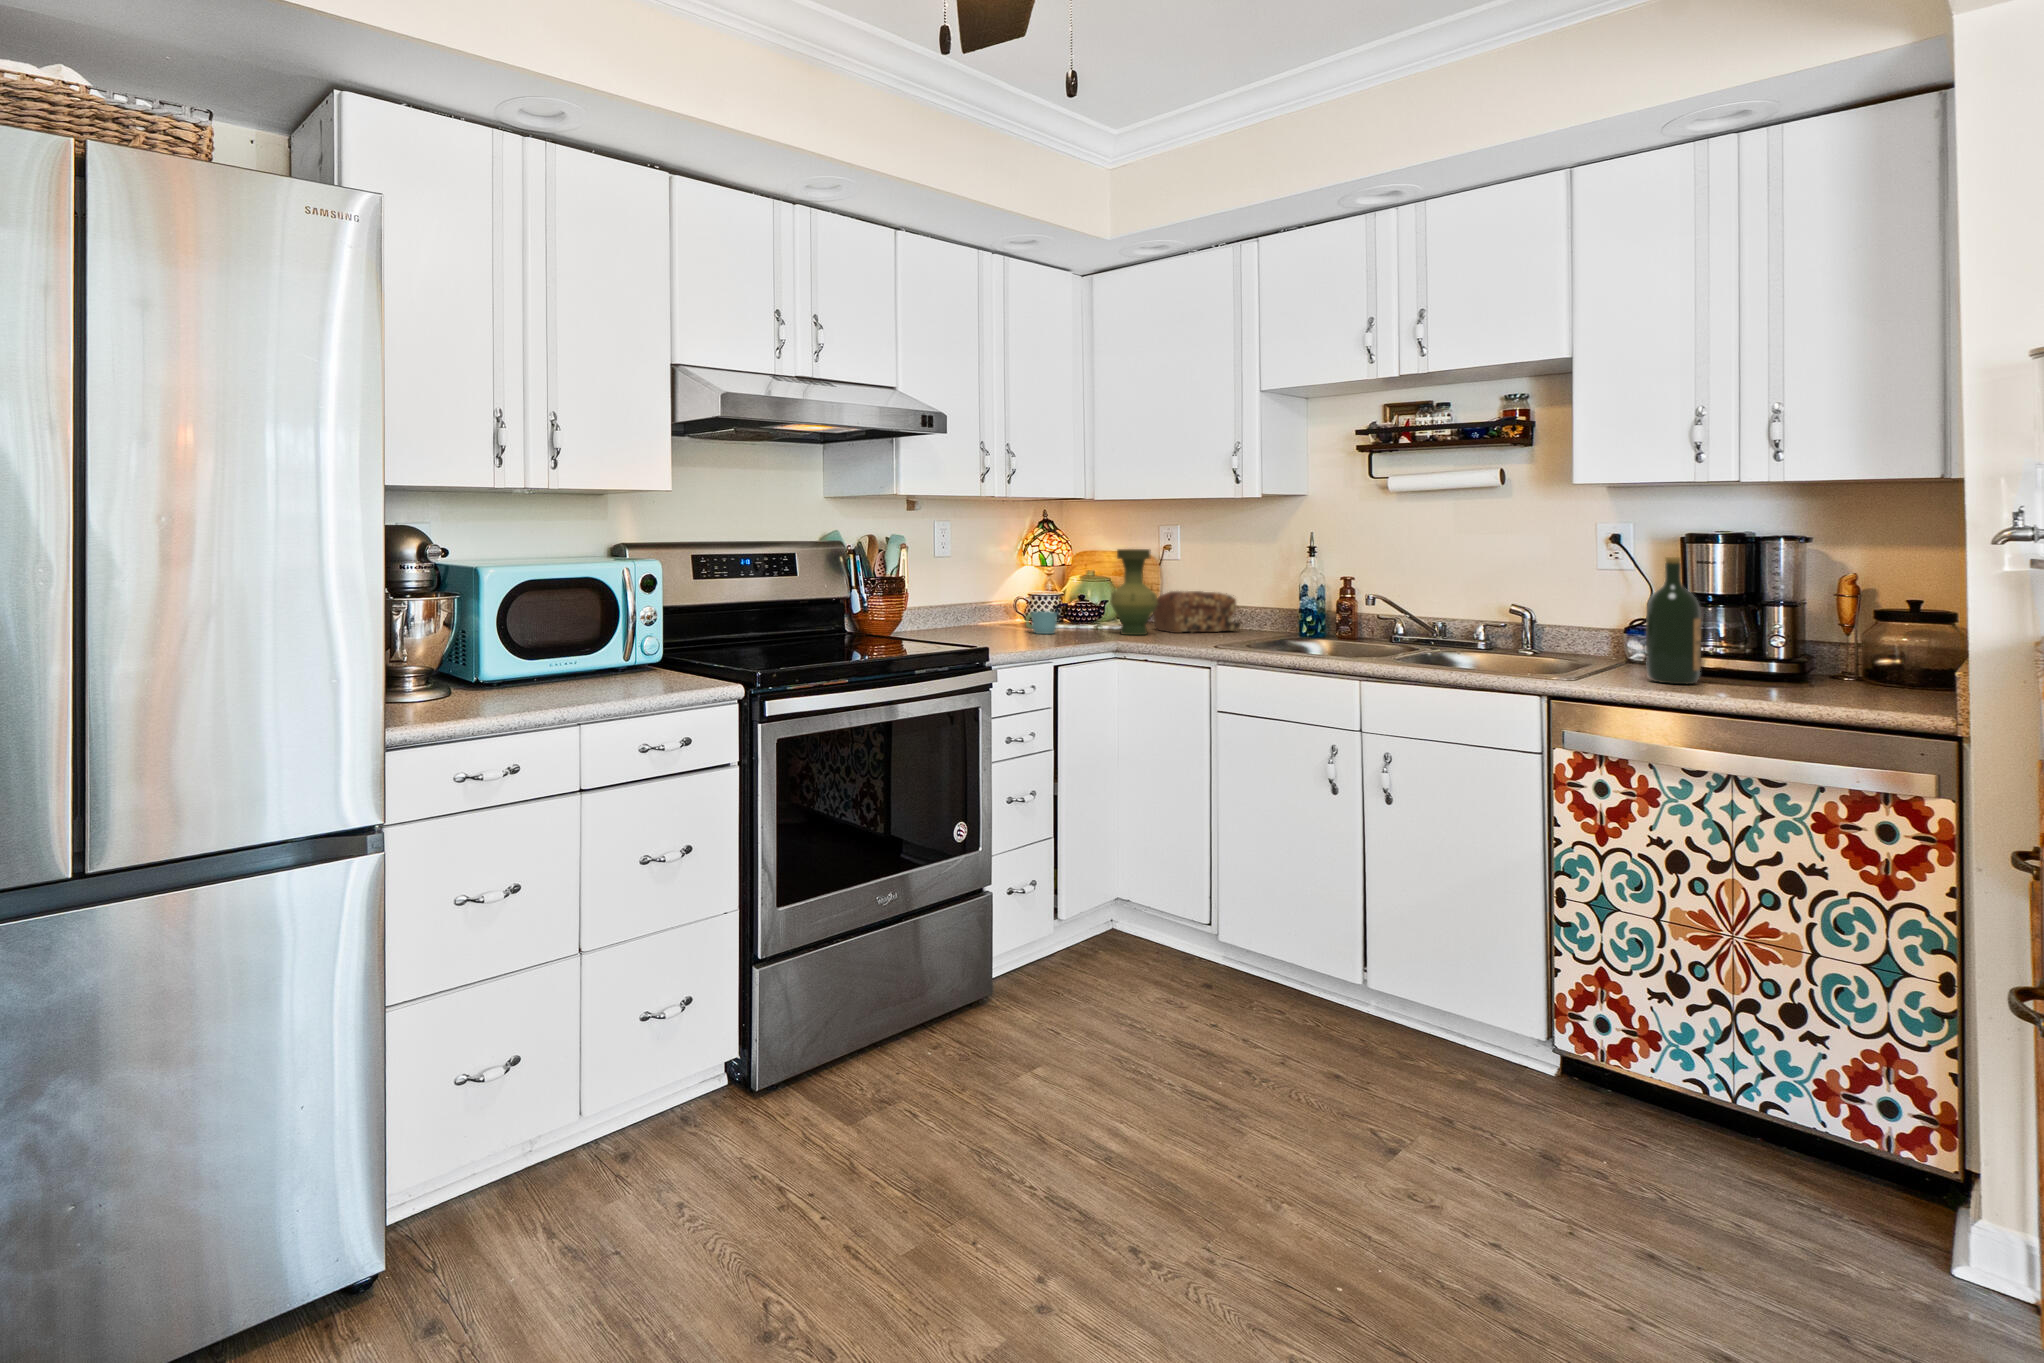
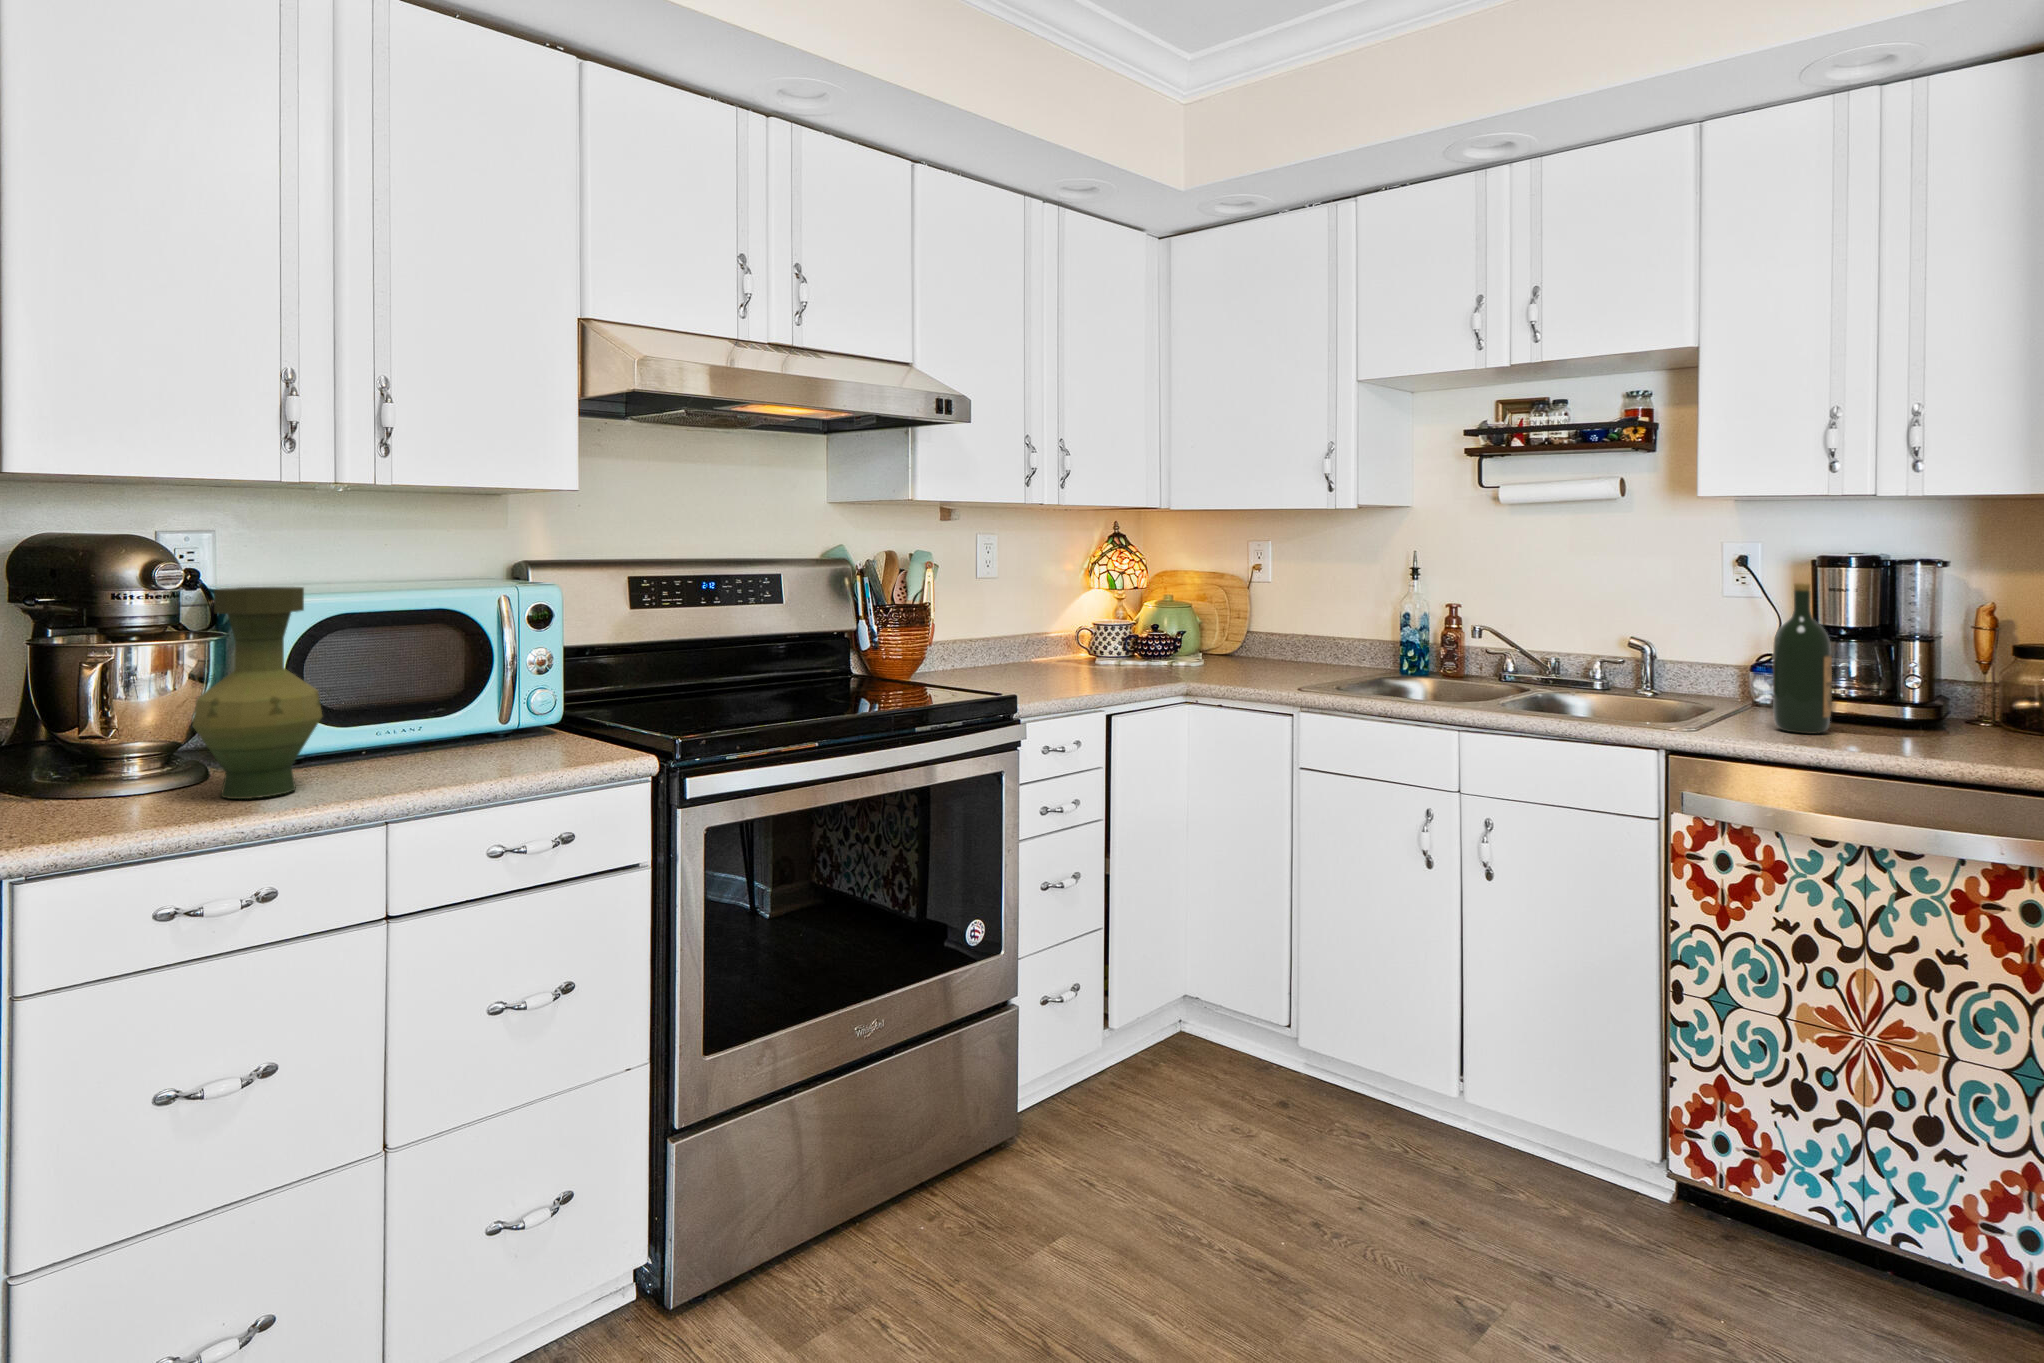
vase: present [1110,549,1158,635] -> present [192,587,322,799]
bread loaf: present [1153,591,1241,633] -> none [1239,617,1340,668]
mug: present [1026,611,1057,634] -> none [1086,643,1123,671]

